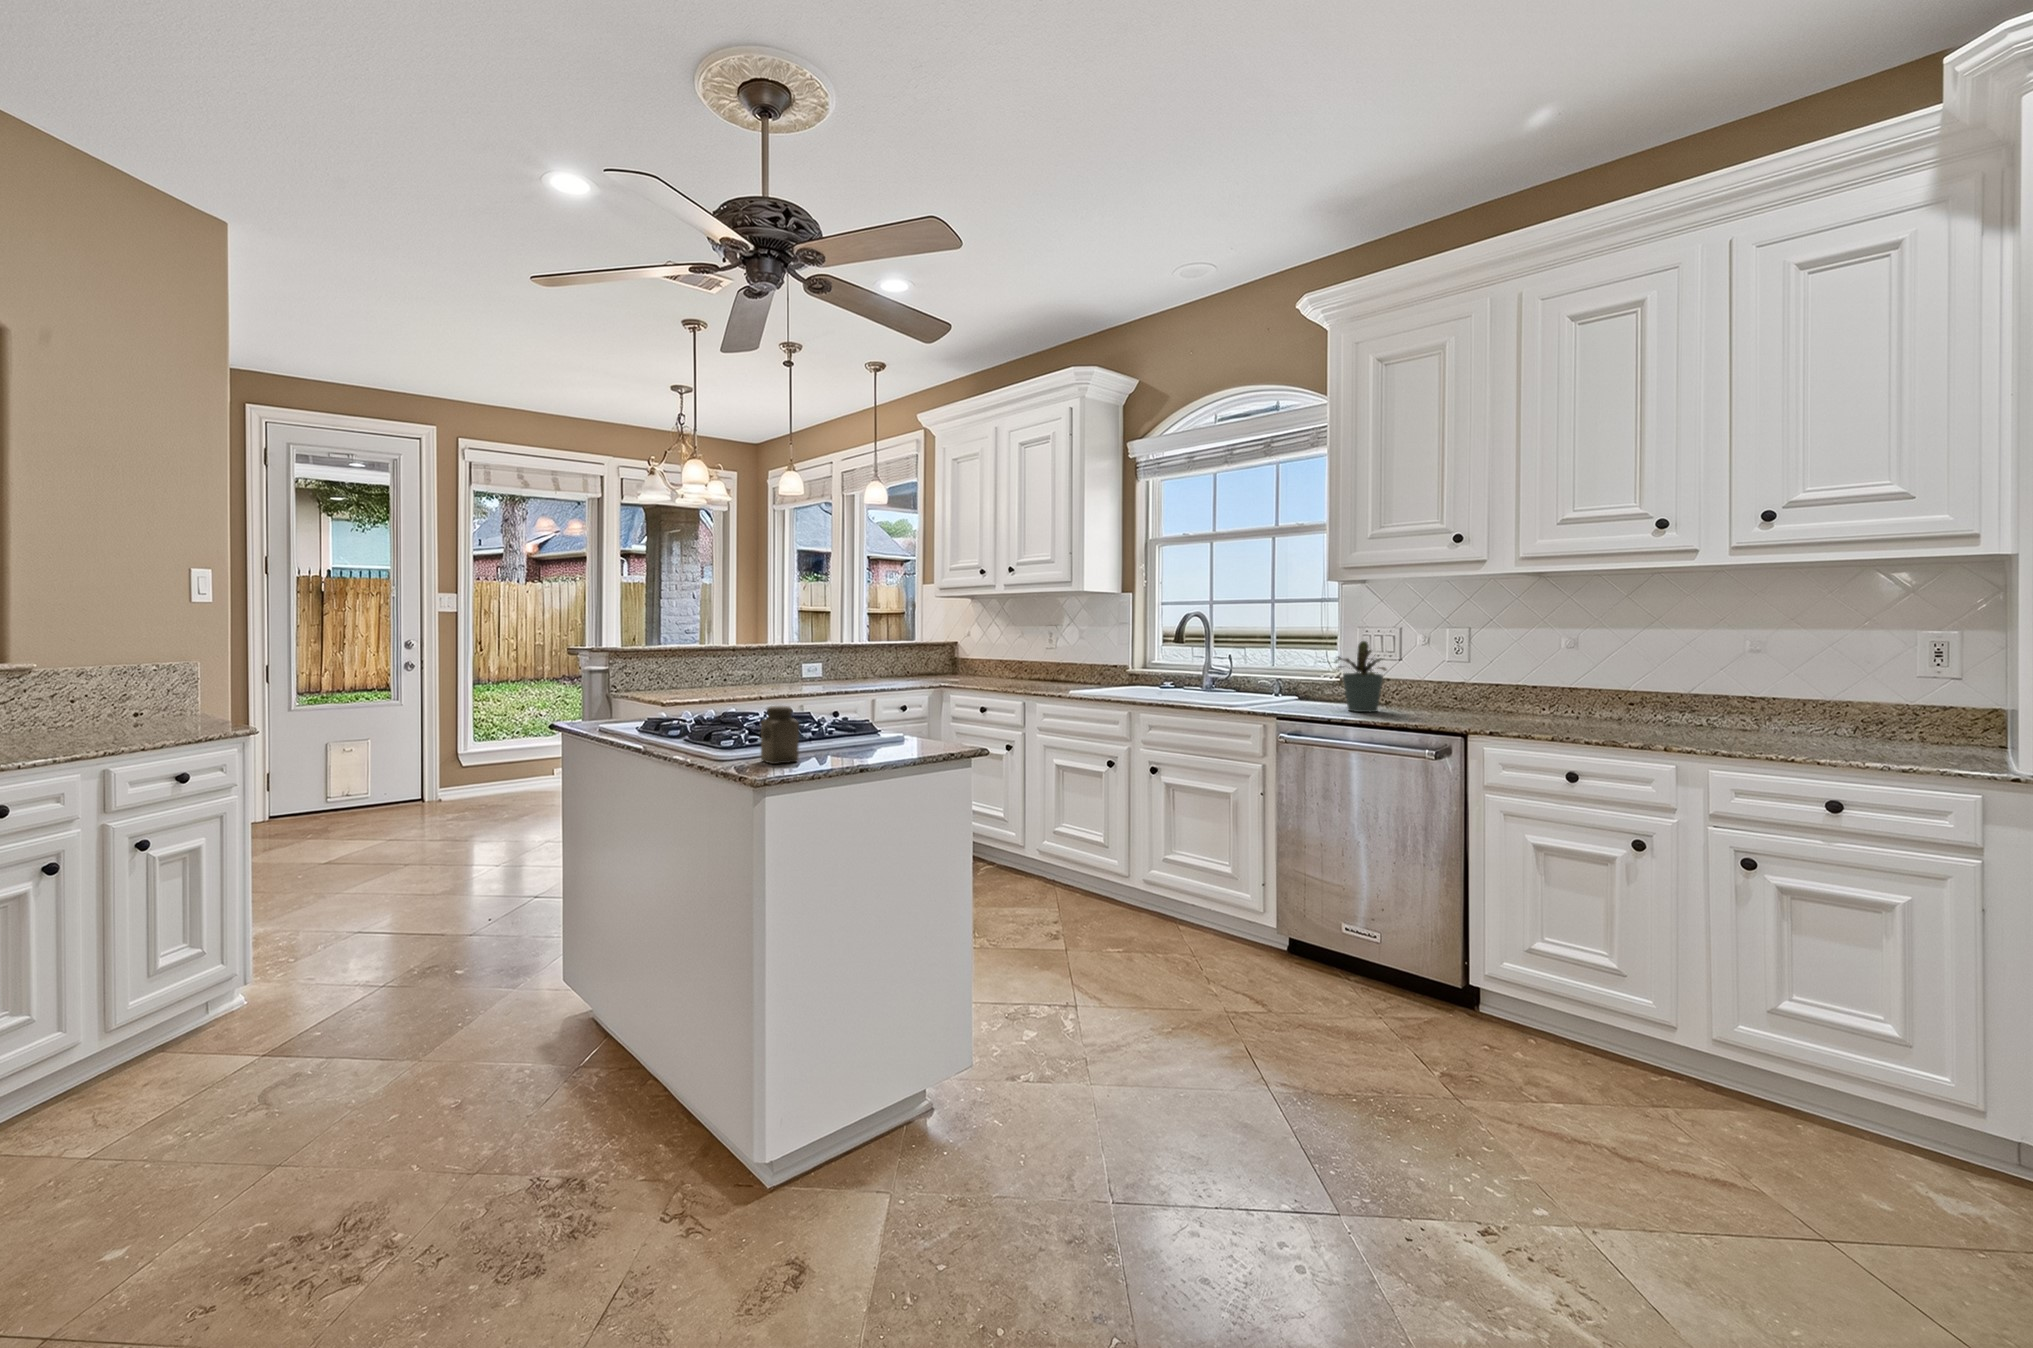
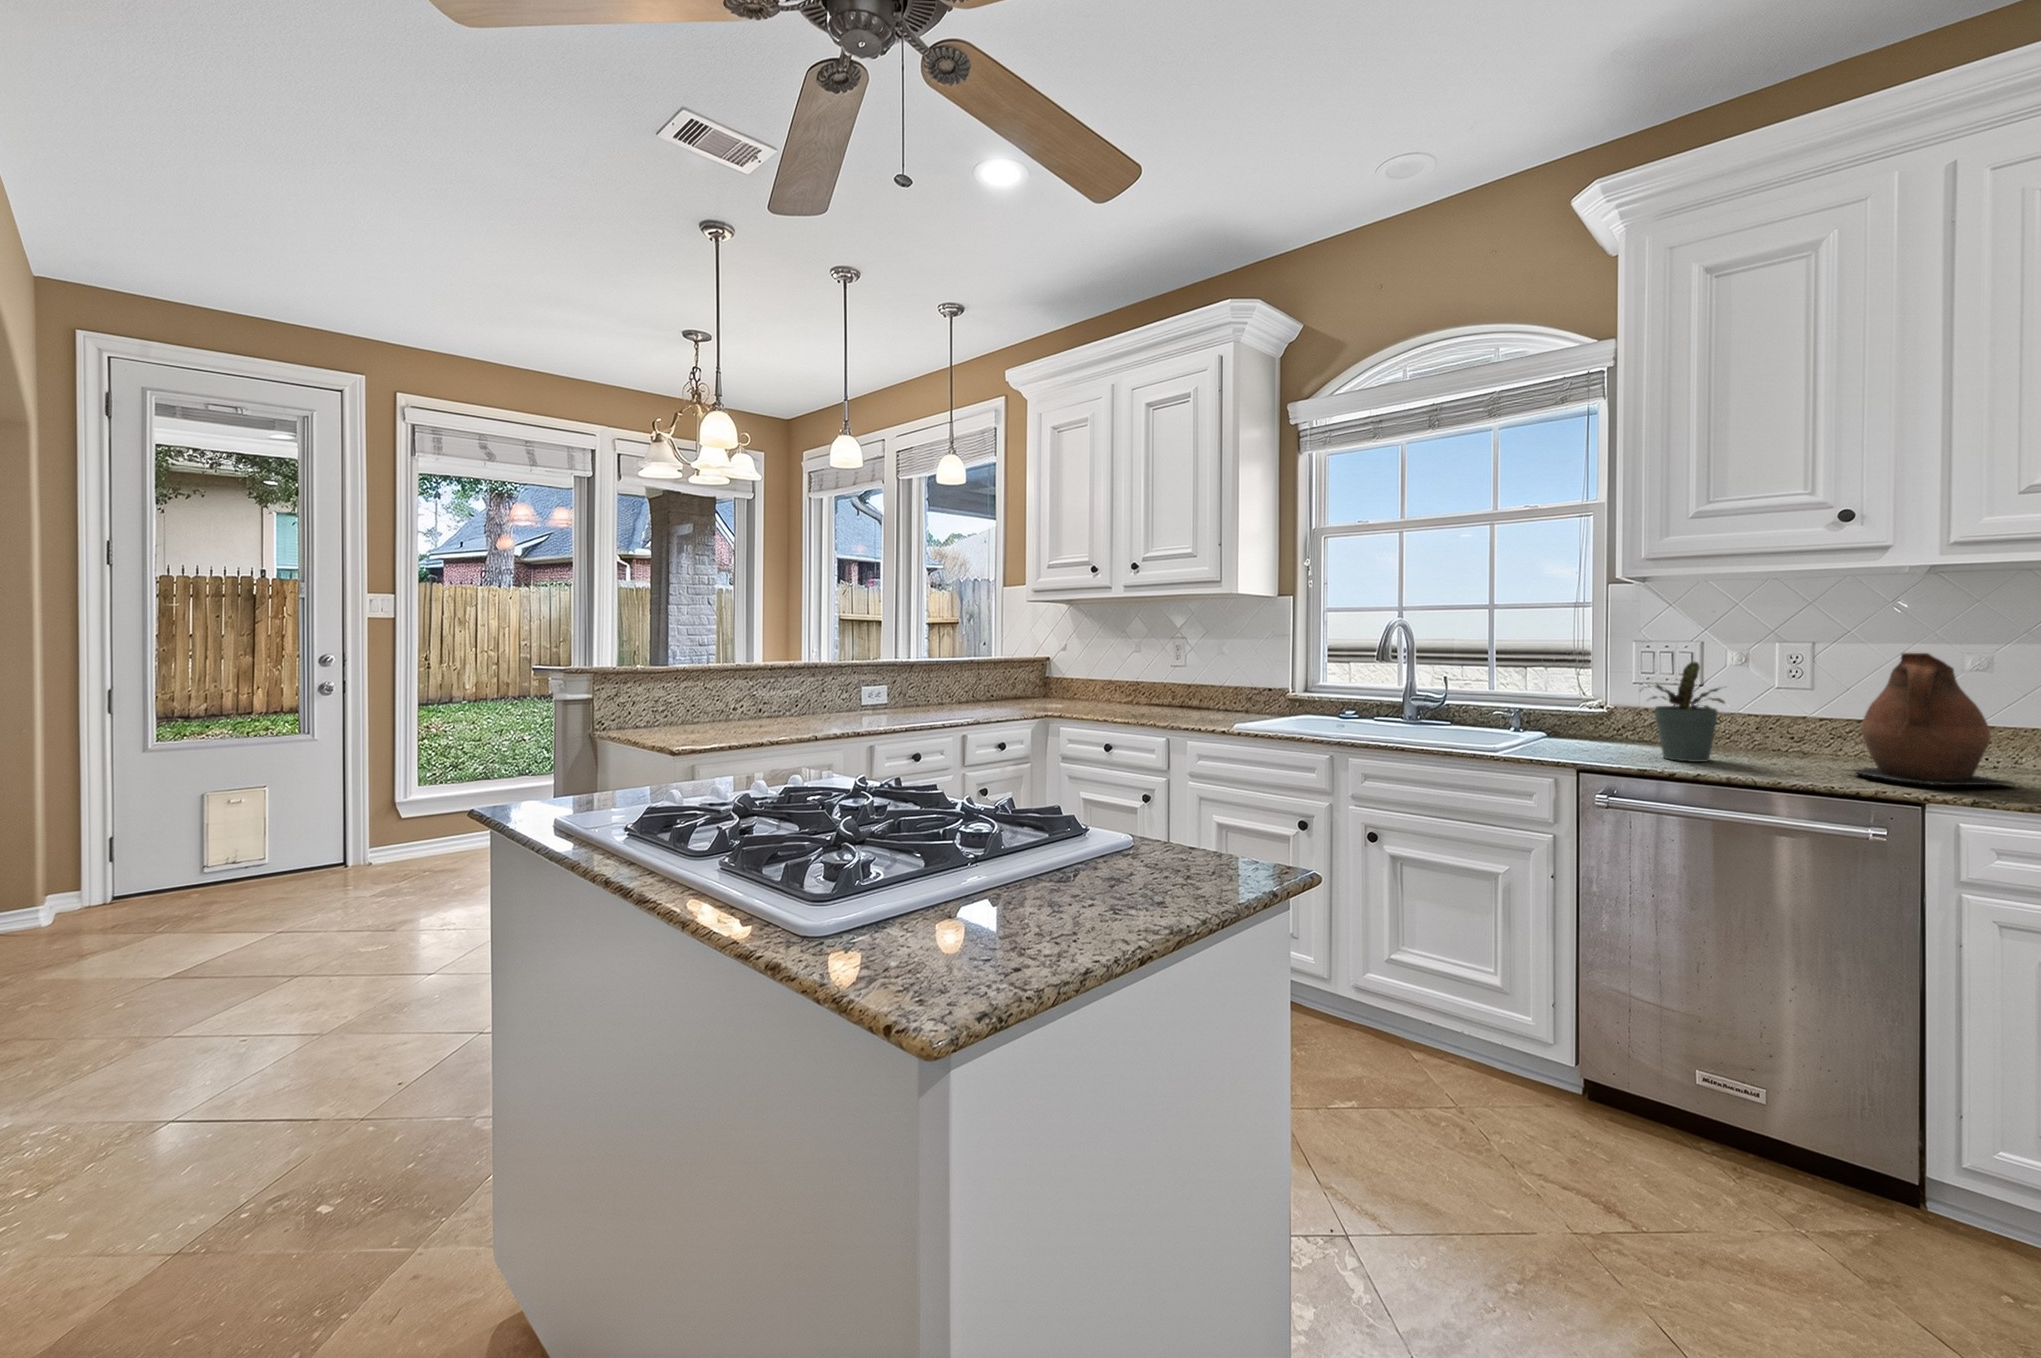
ceramic pitcher: none [1450,634,1549,725] -> present [1853,653,2014,785]
salt shaker: present [761,706,799,764] -> none [908,826,995,968]

